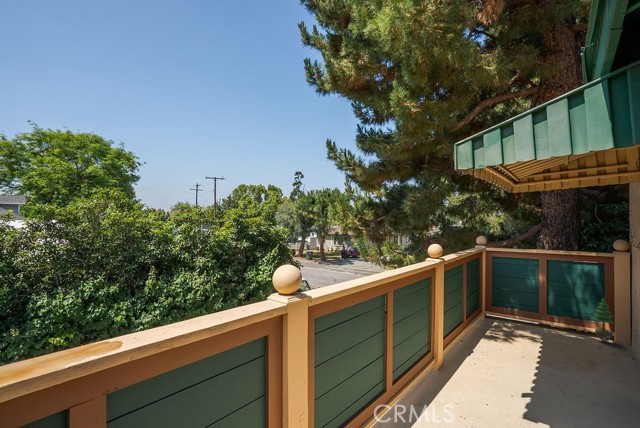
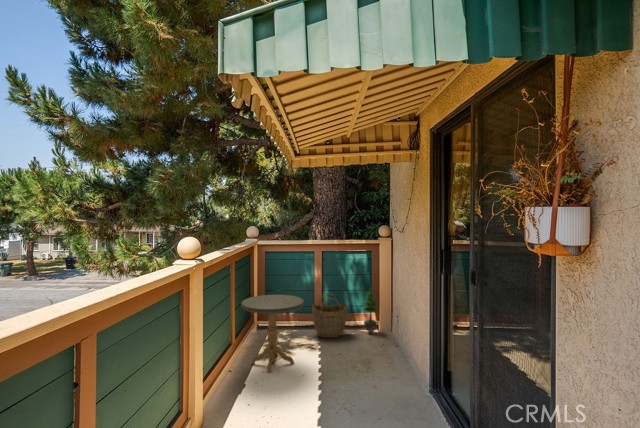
side table: none [470,289,526,349] -> present [241,295,304,373]
woven basket: none [535,297,574,338] -> present [312,293,347,338]

